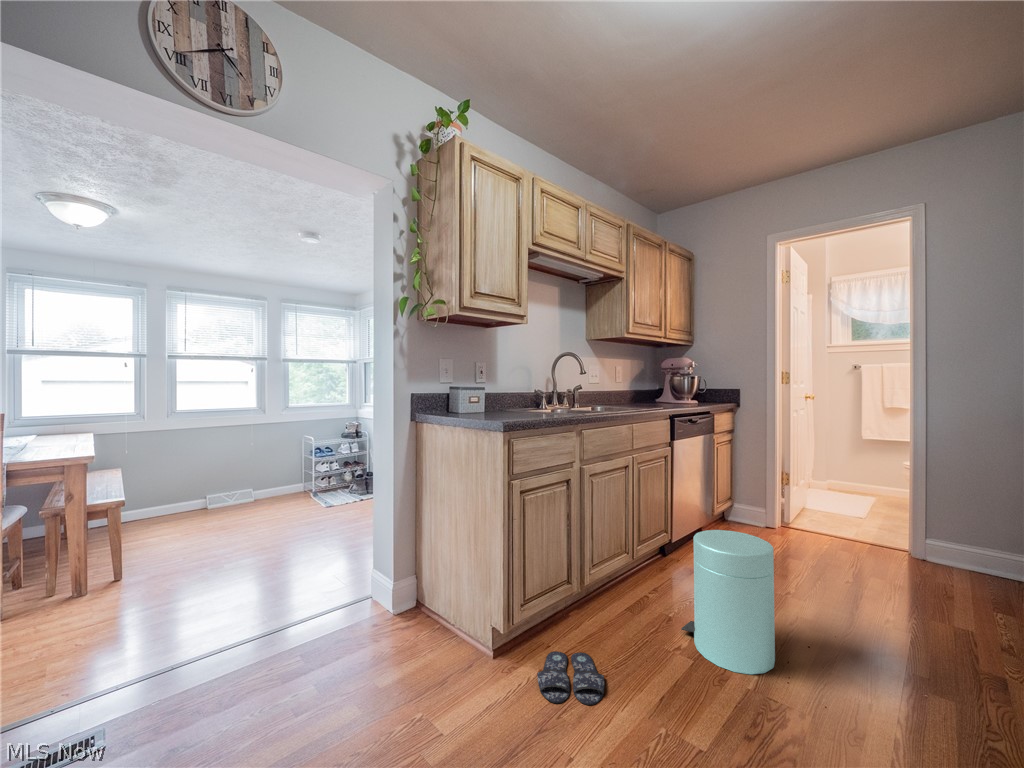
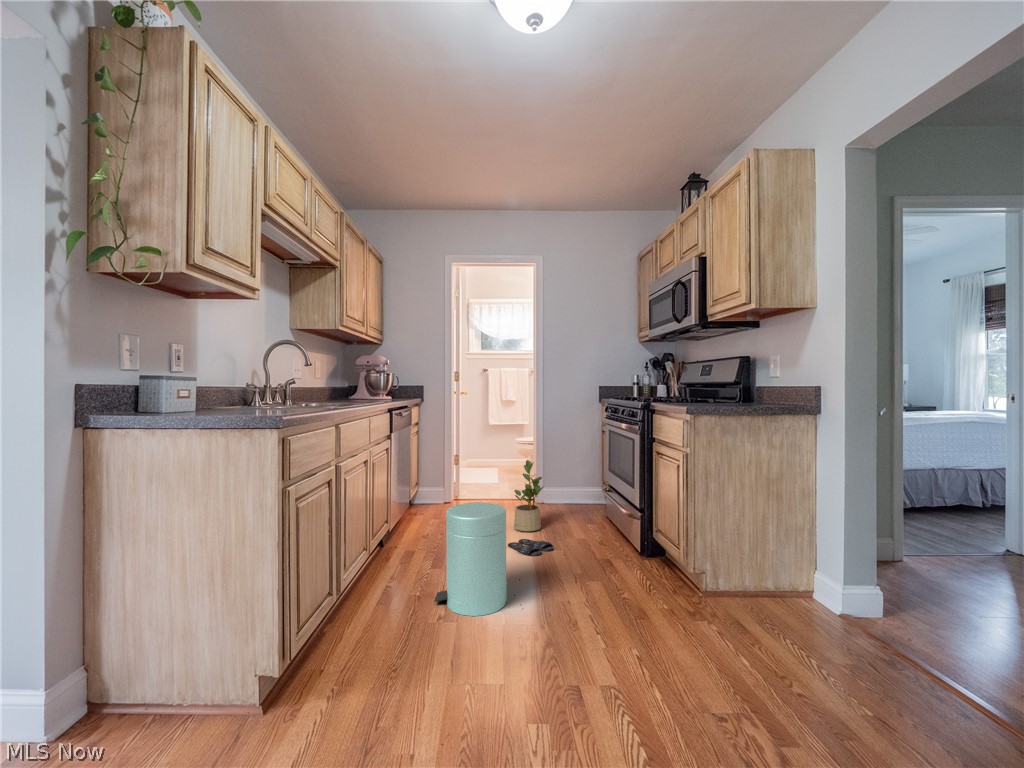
potted plant: none [848,492,903,592] -> present [514,460,543,531]
slippers: present [537,651,604,705] -> present [508,539,553,556]

